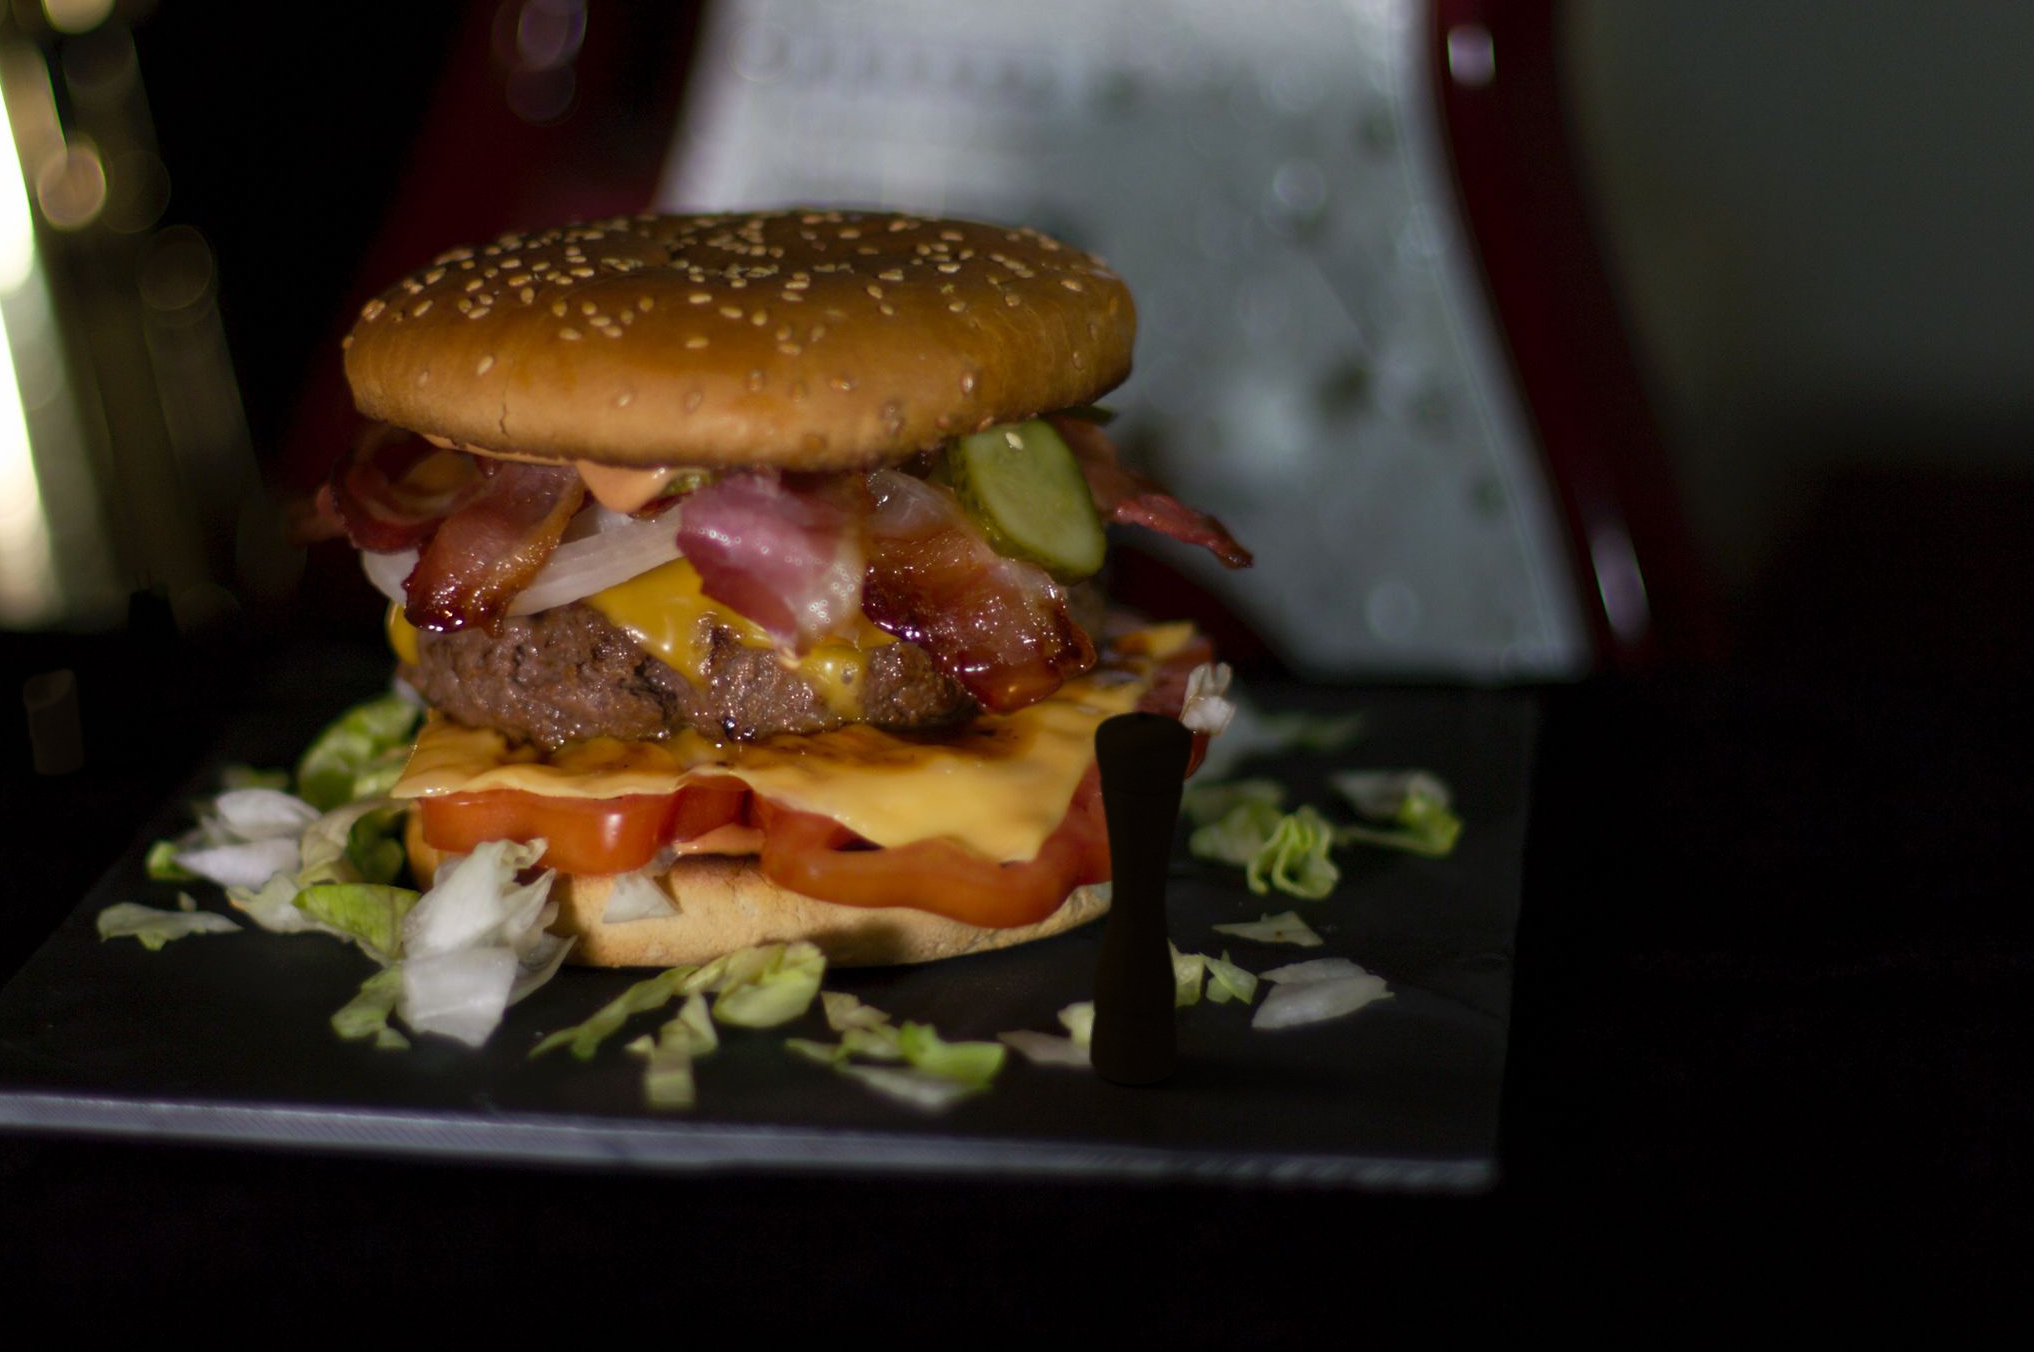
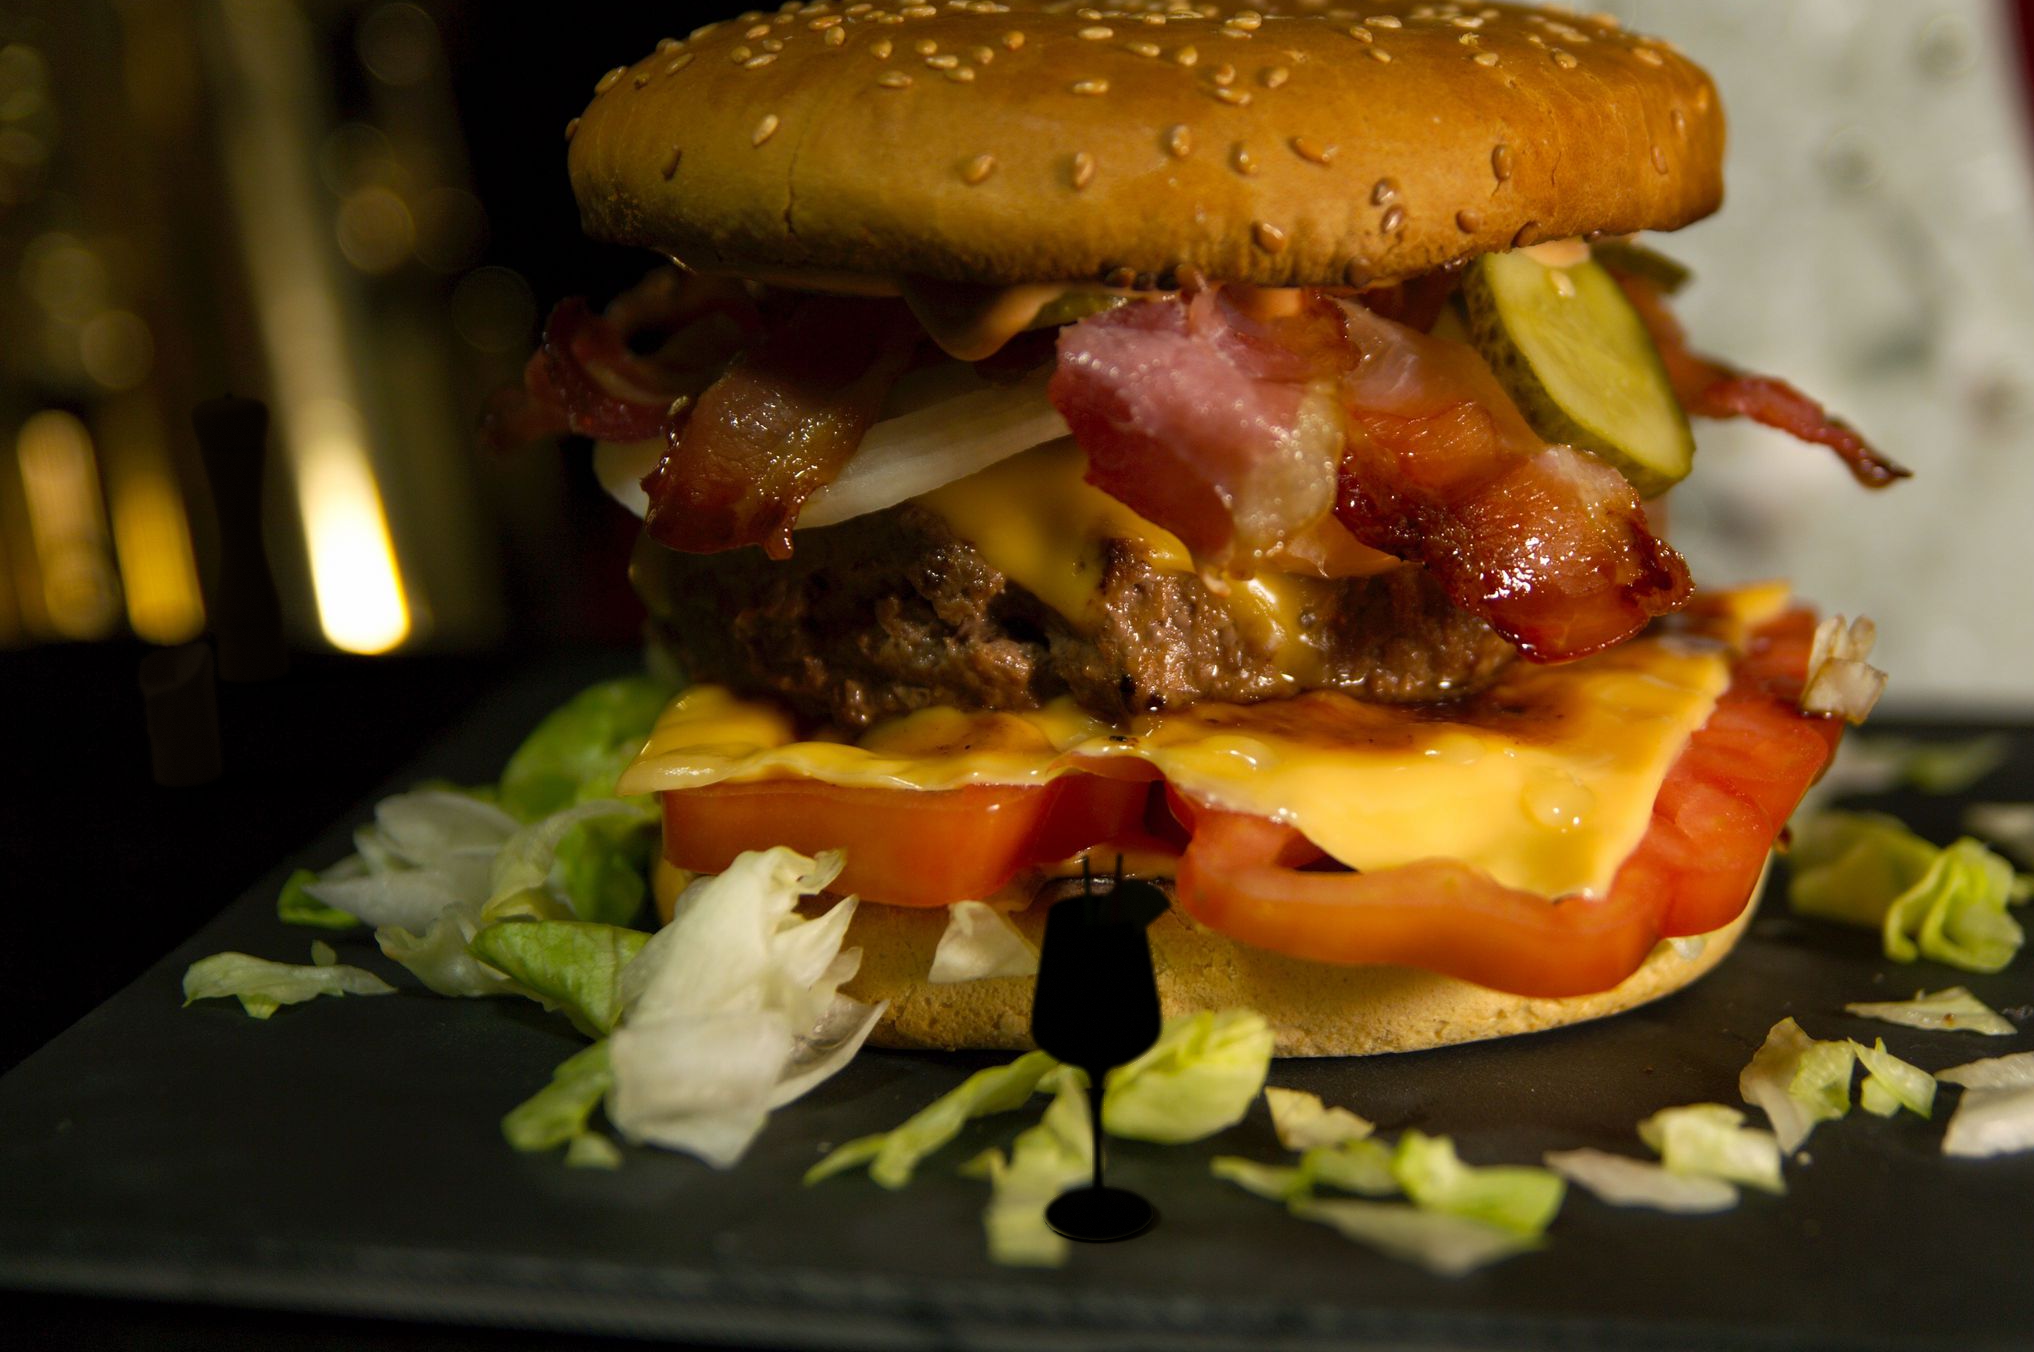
wine glass: present [126,572,181,715] -> present [1029,853,1173,1241]
pepper mill: present [1089,711,1193,1085] -> present [191,393,289,683]

